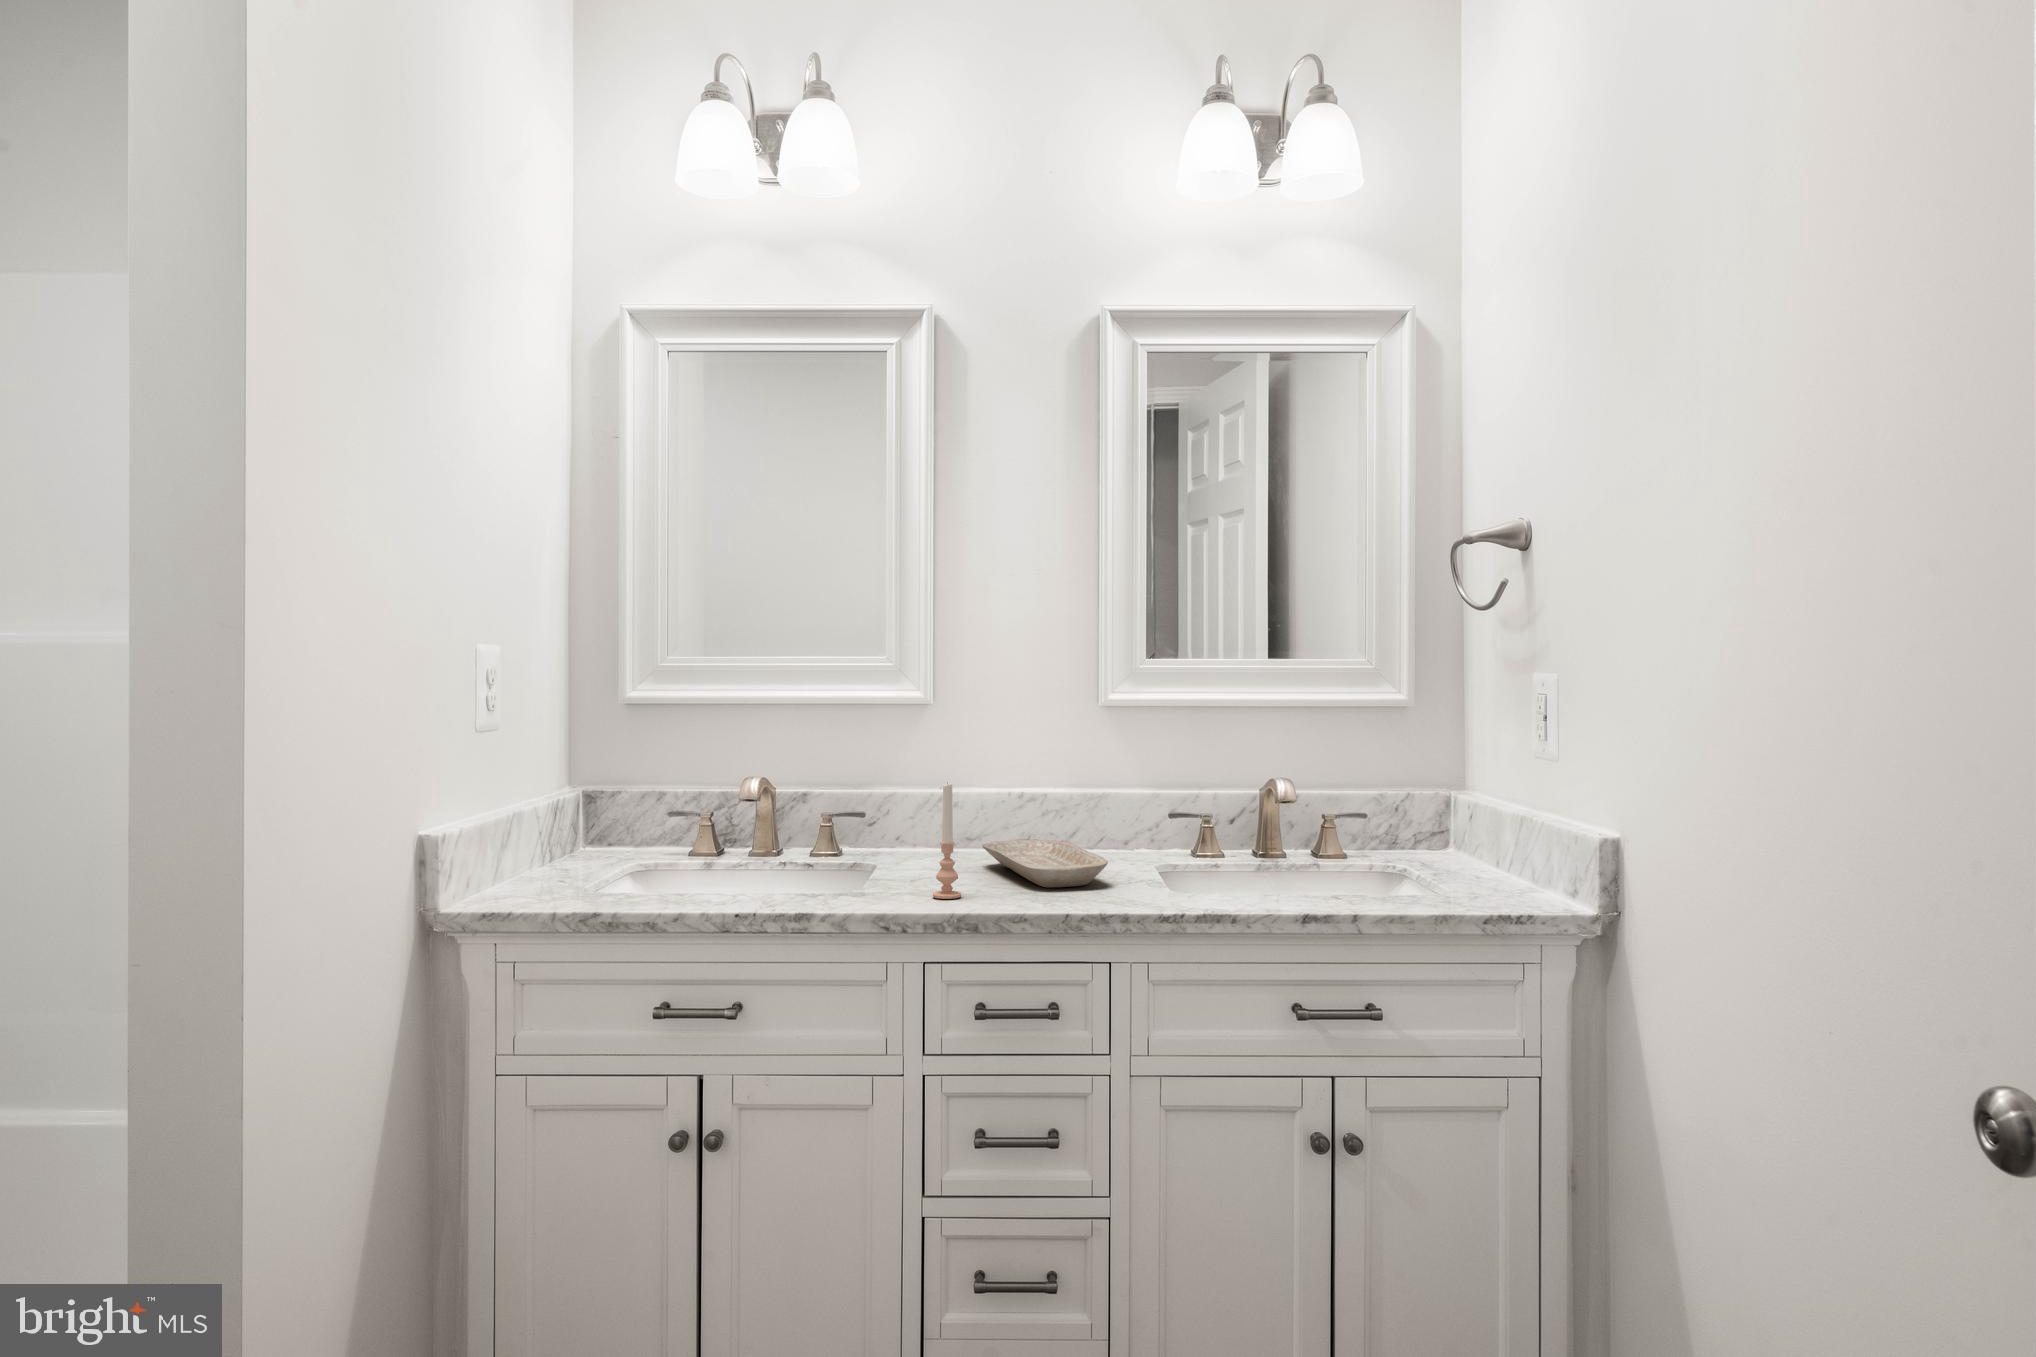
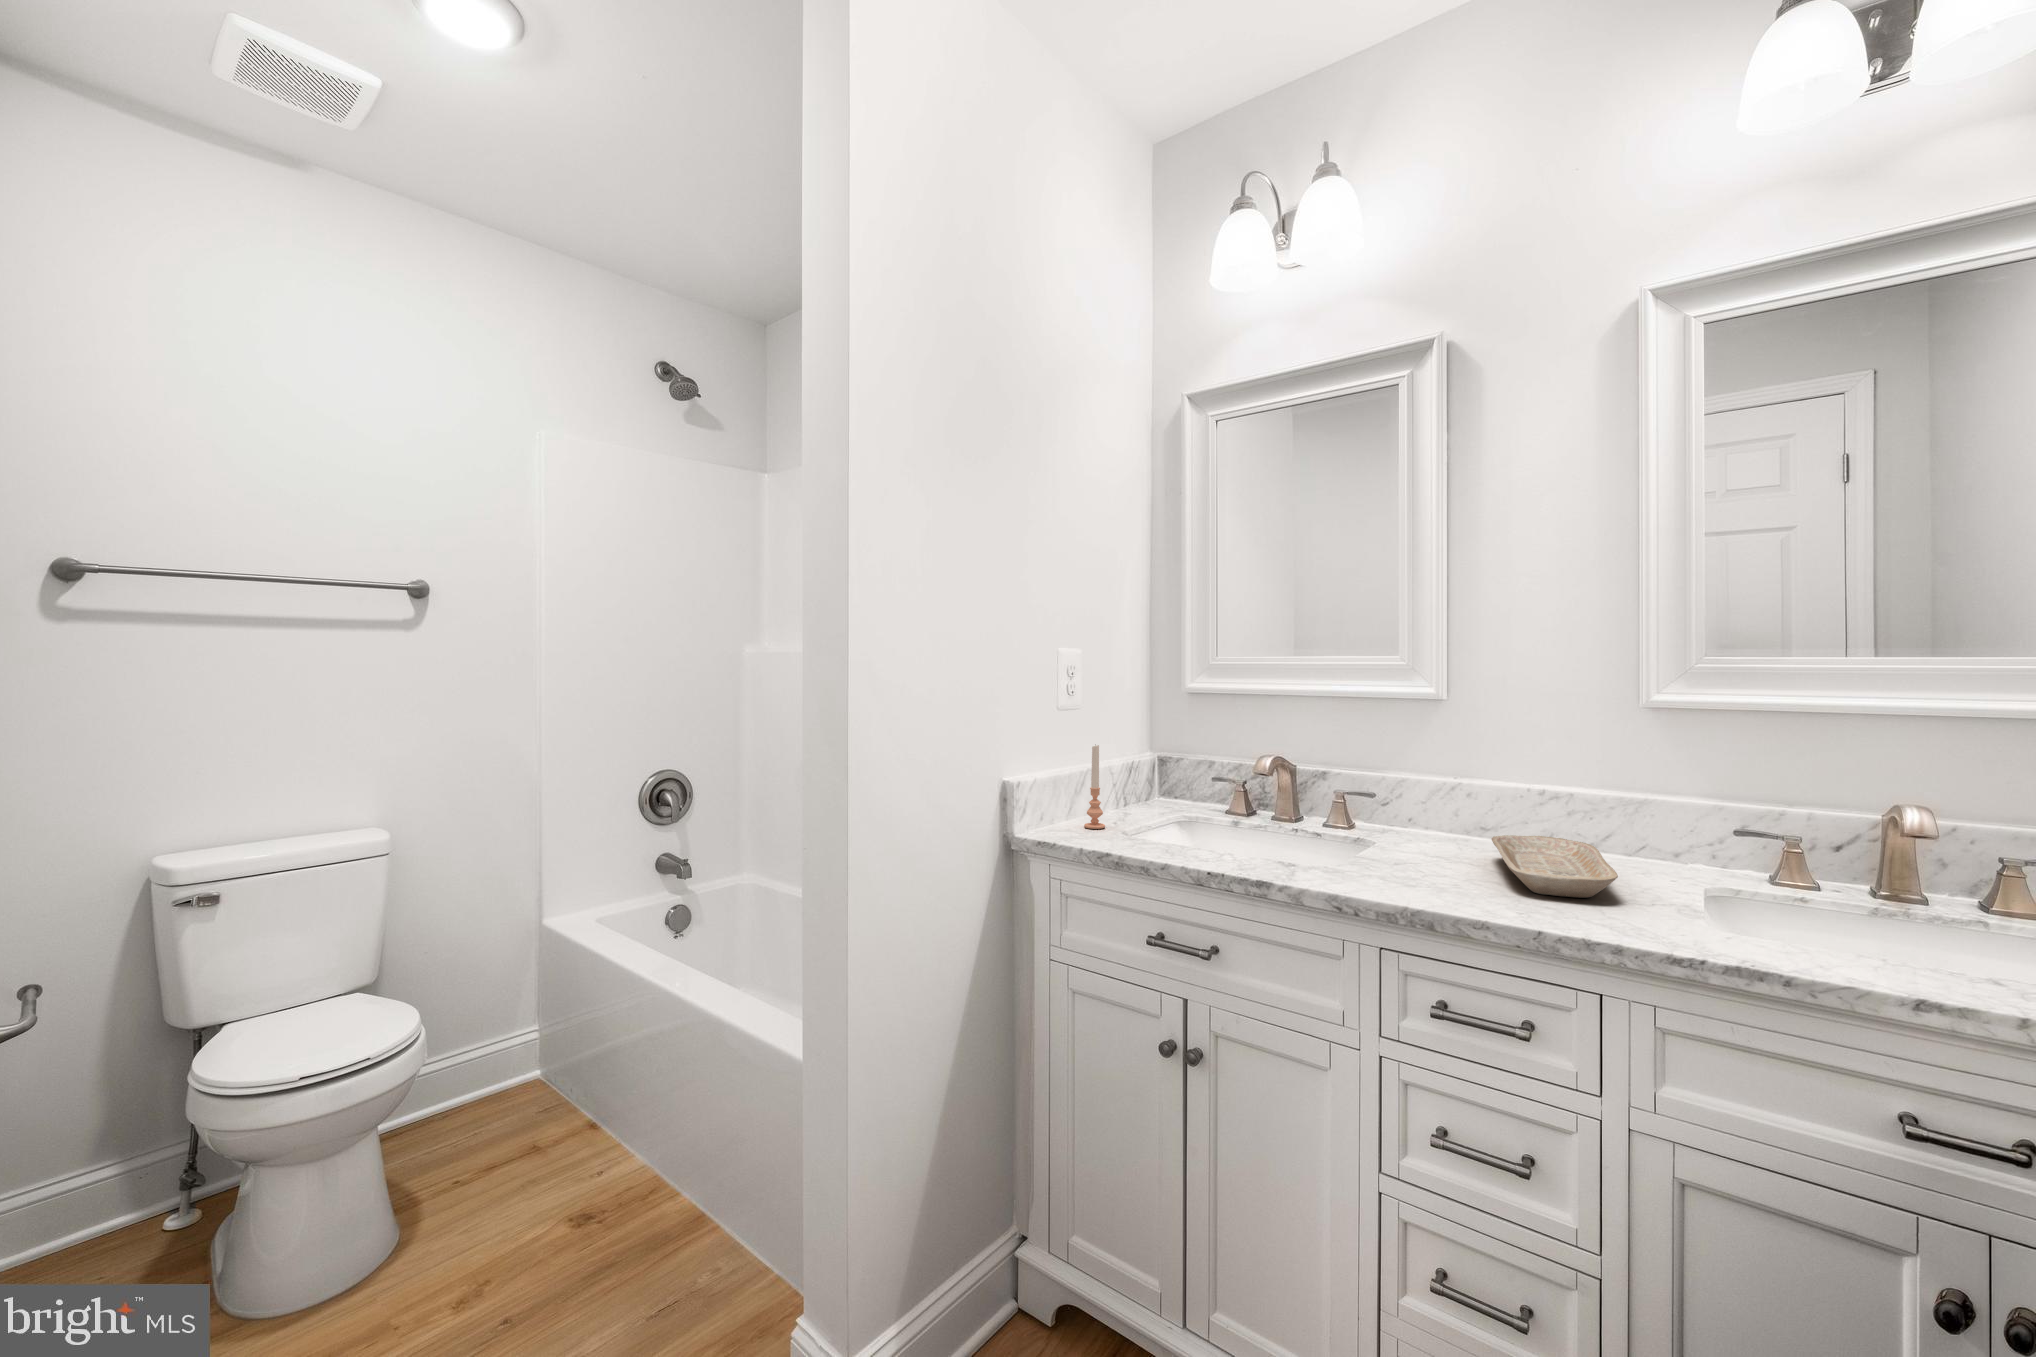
candle: present [933,783,961,899] -> present [1084,745,1105,829]

